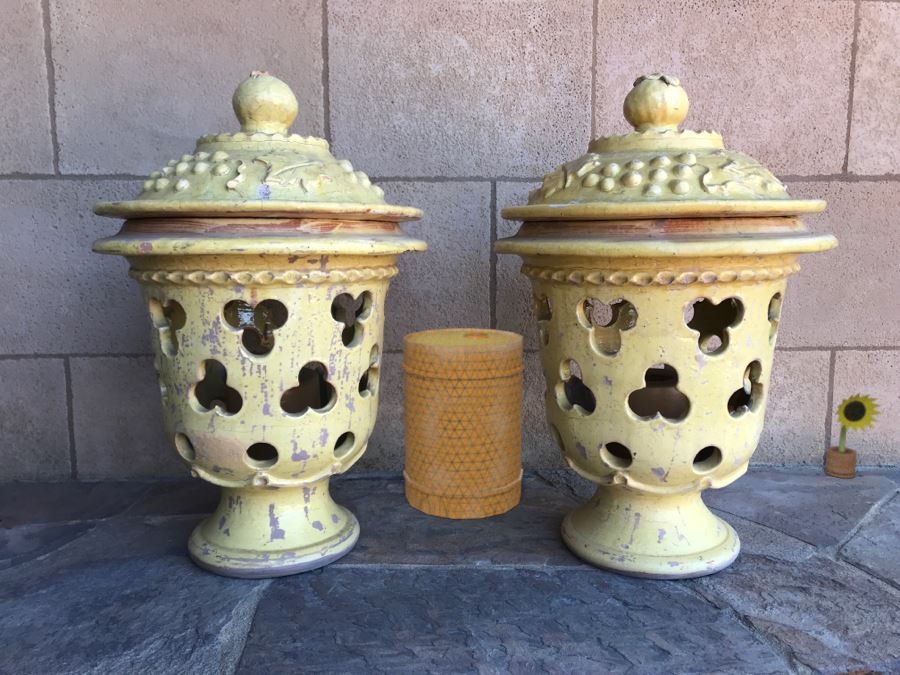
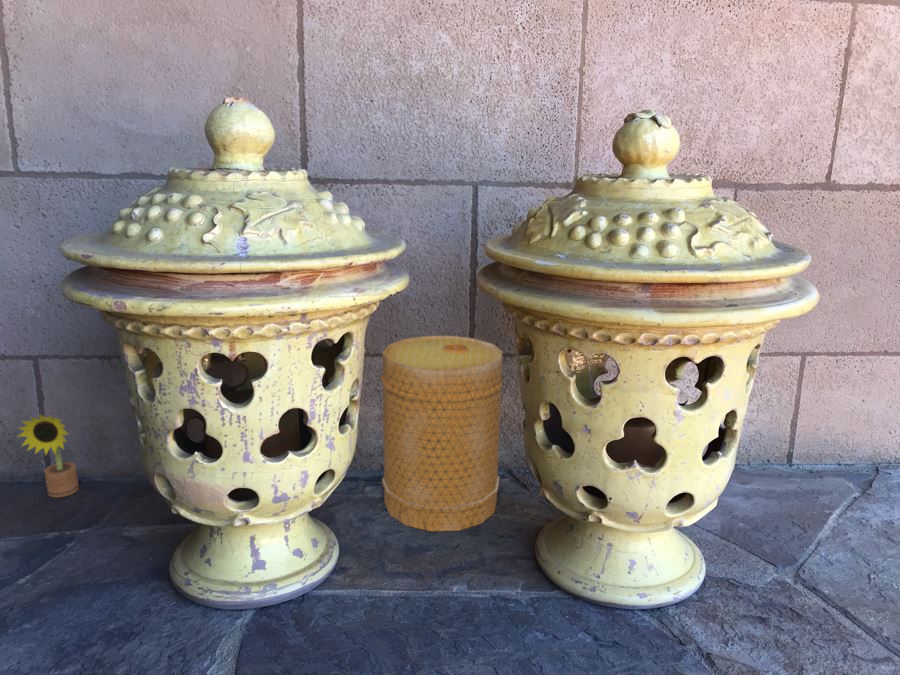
decorative plant: present [825,393,881,478] -> present [18,415,79,497]

